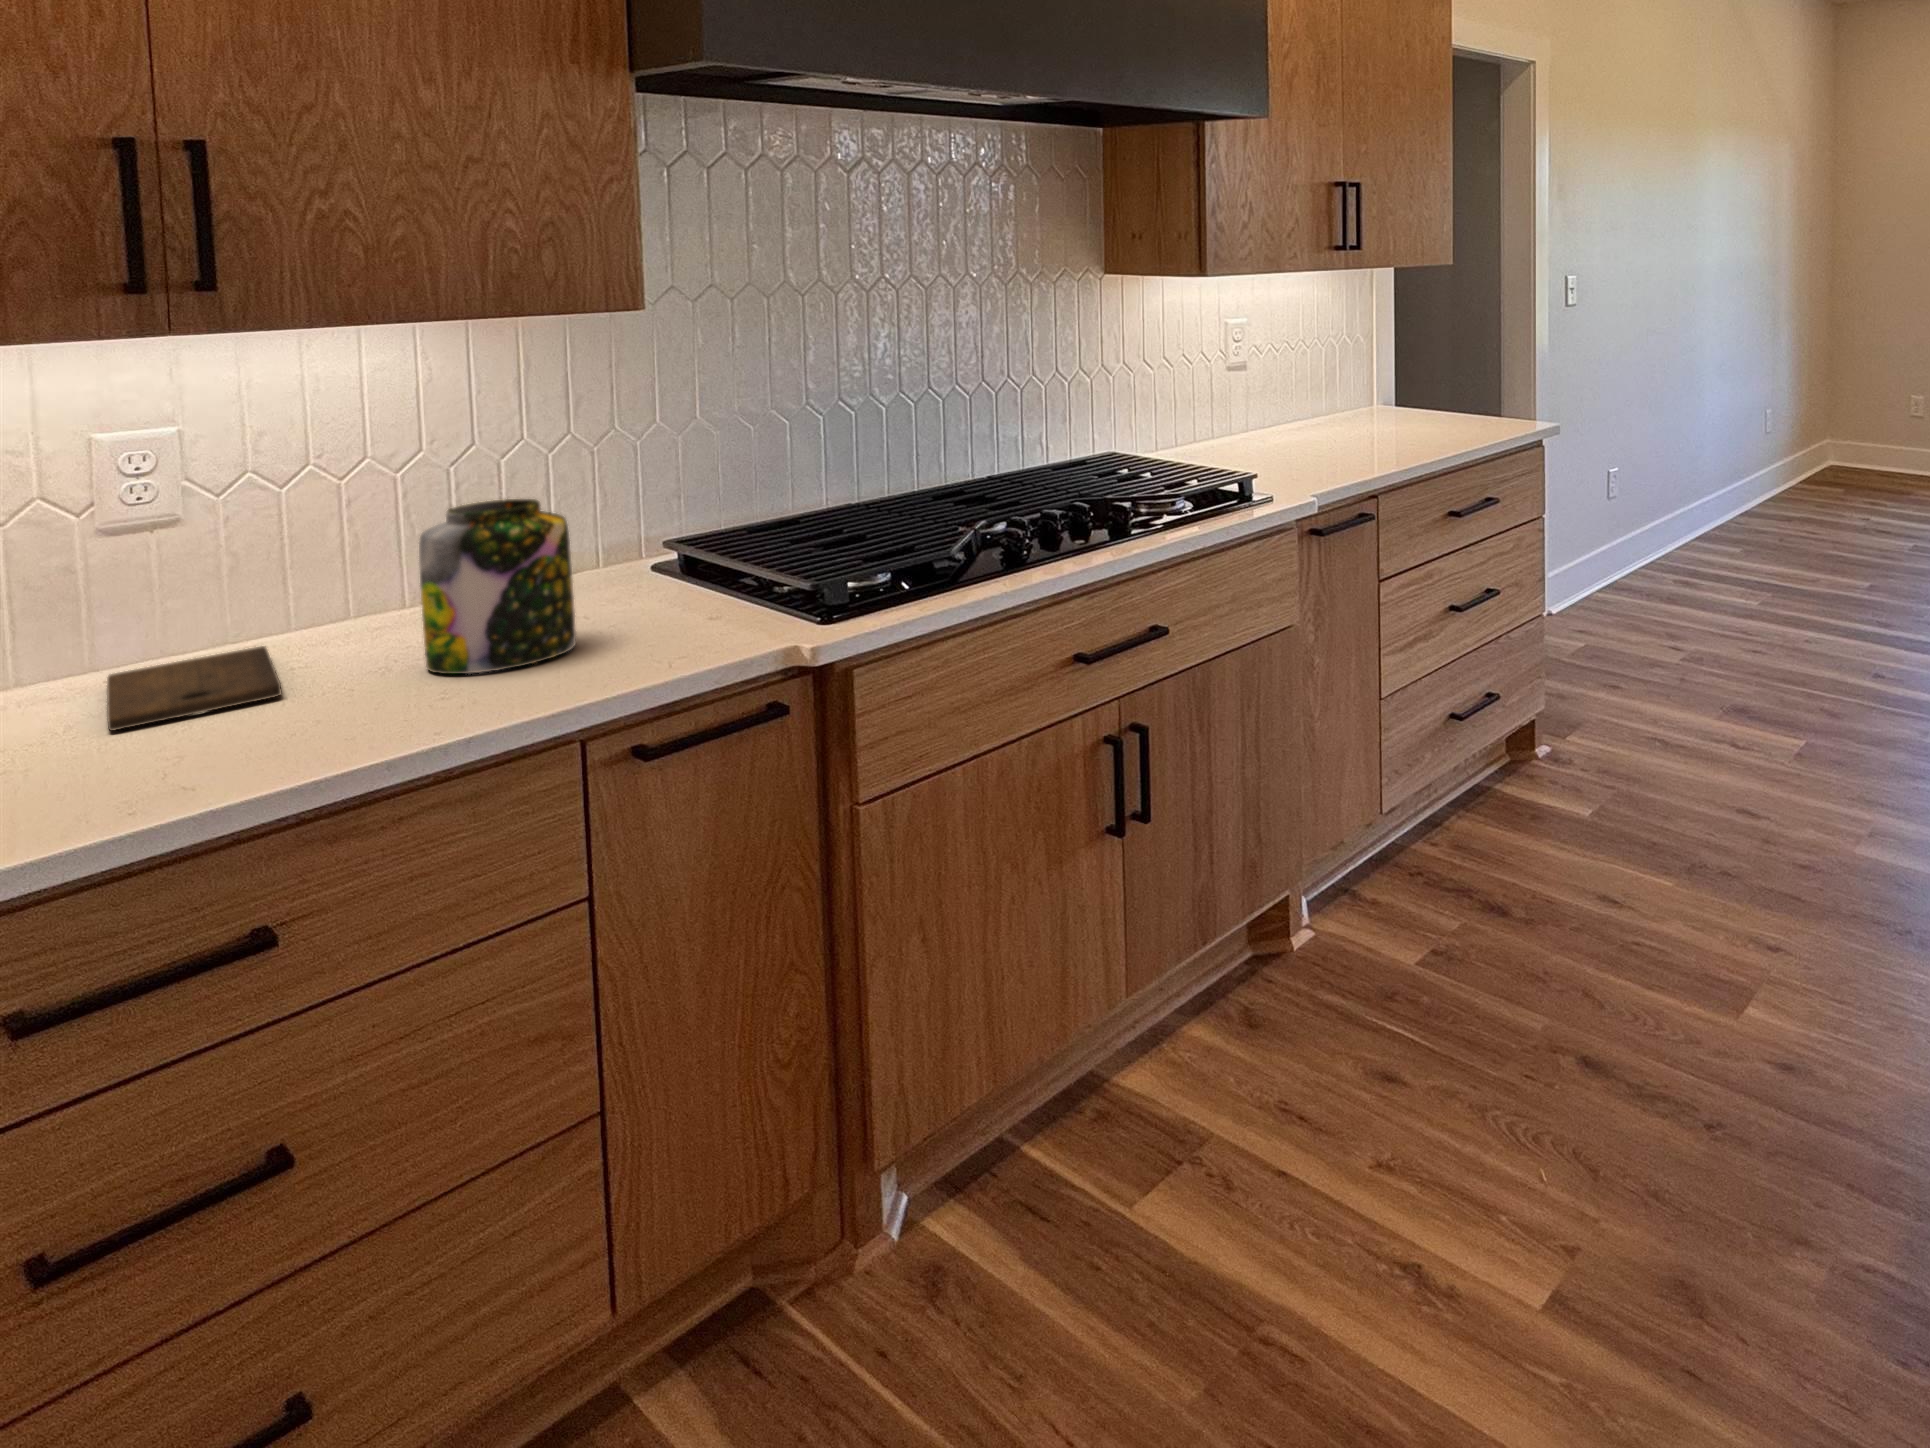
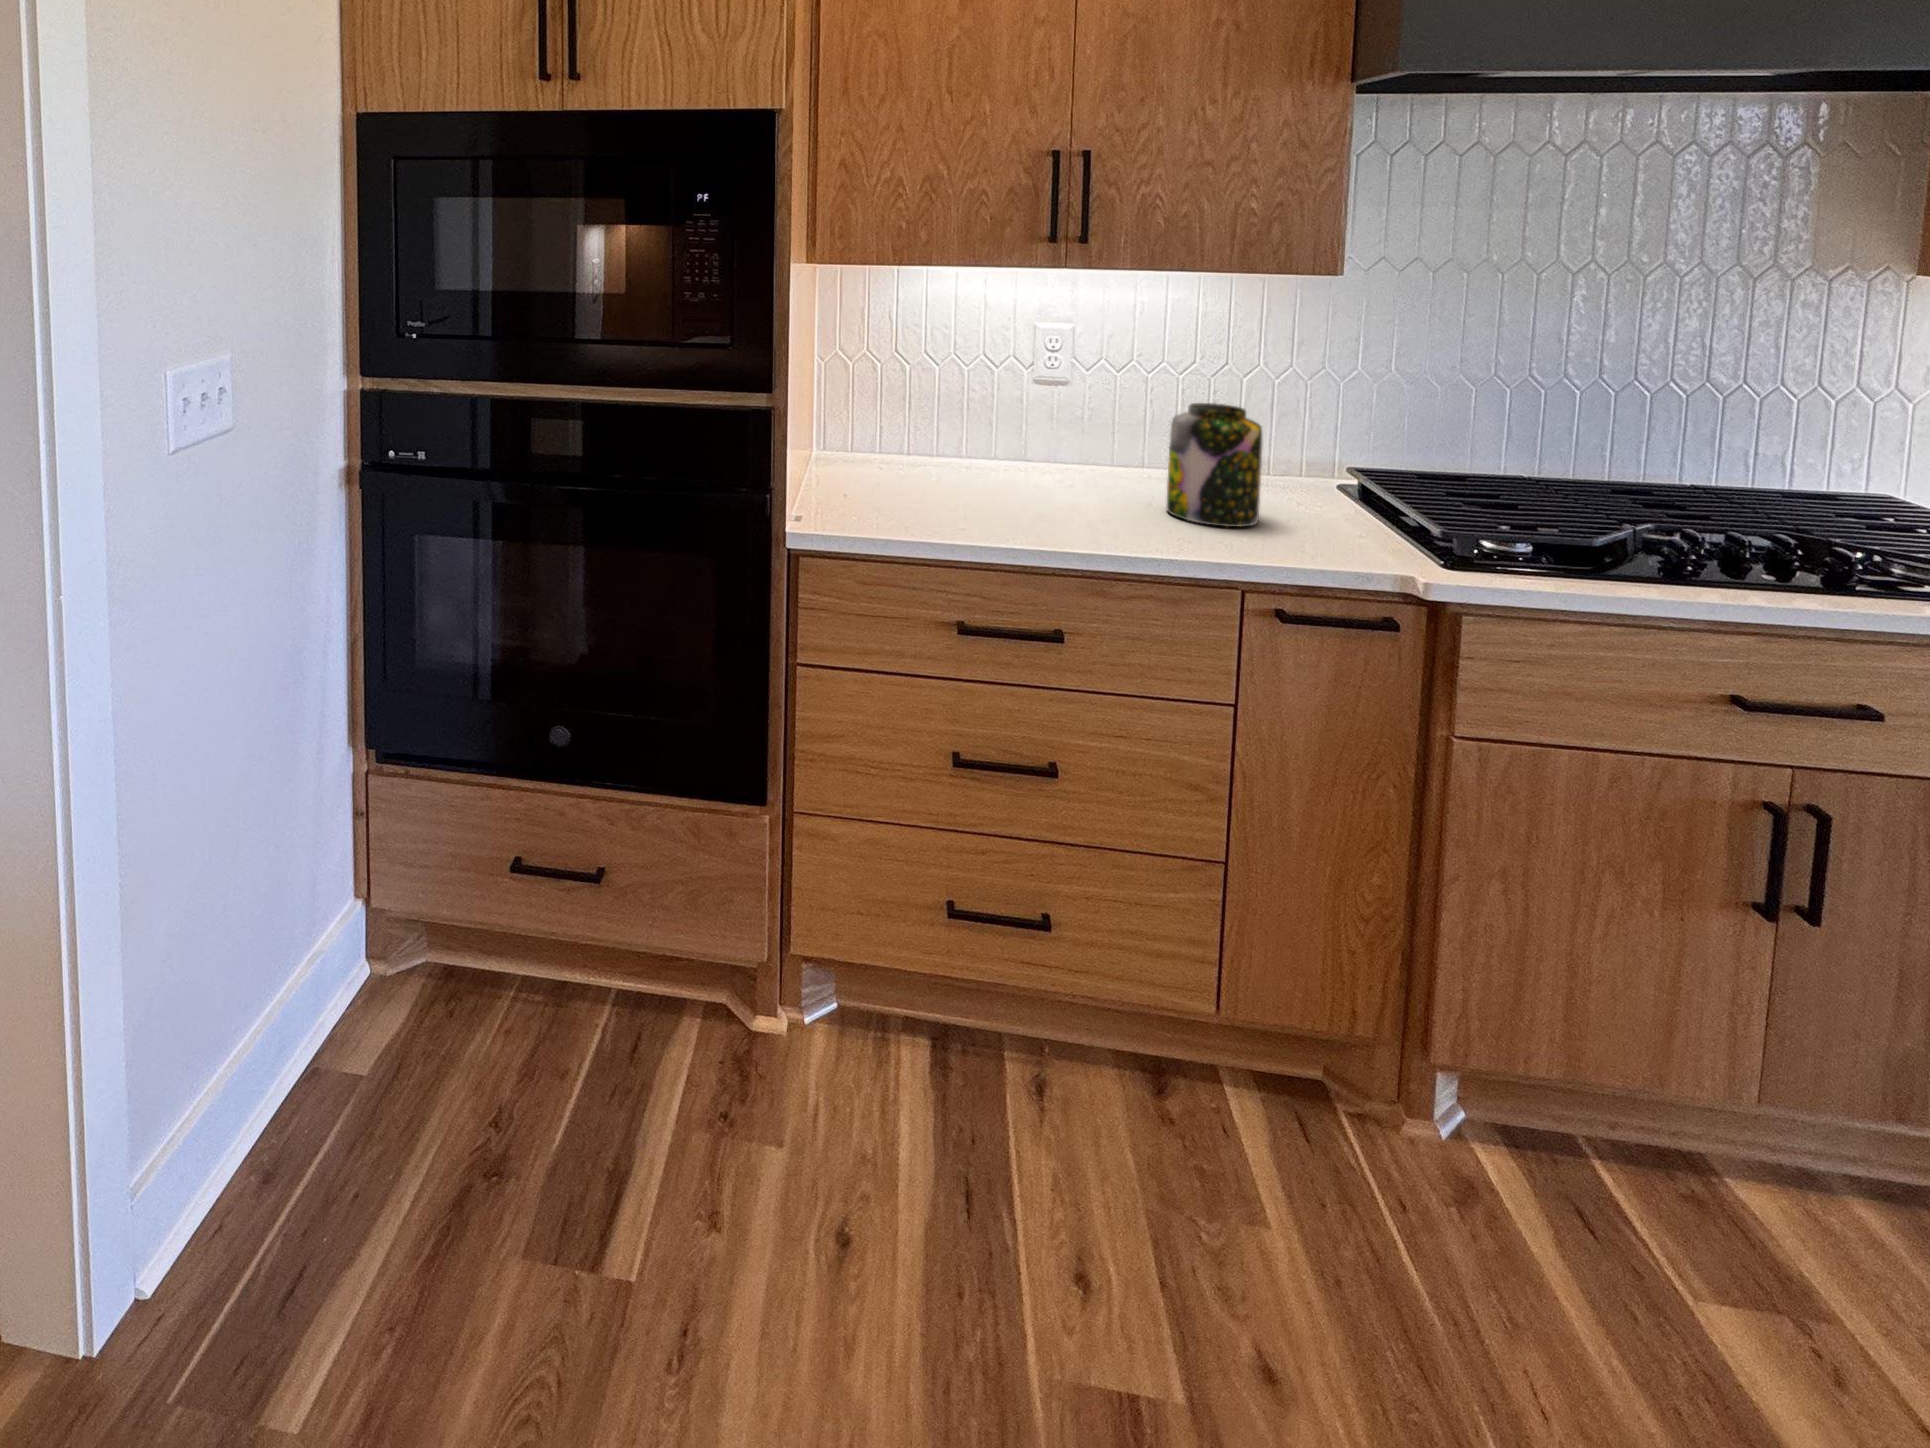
cutting board: present [107,646,281,731] -> none [1015,463,1094,500]

